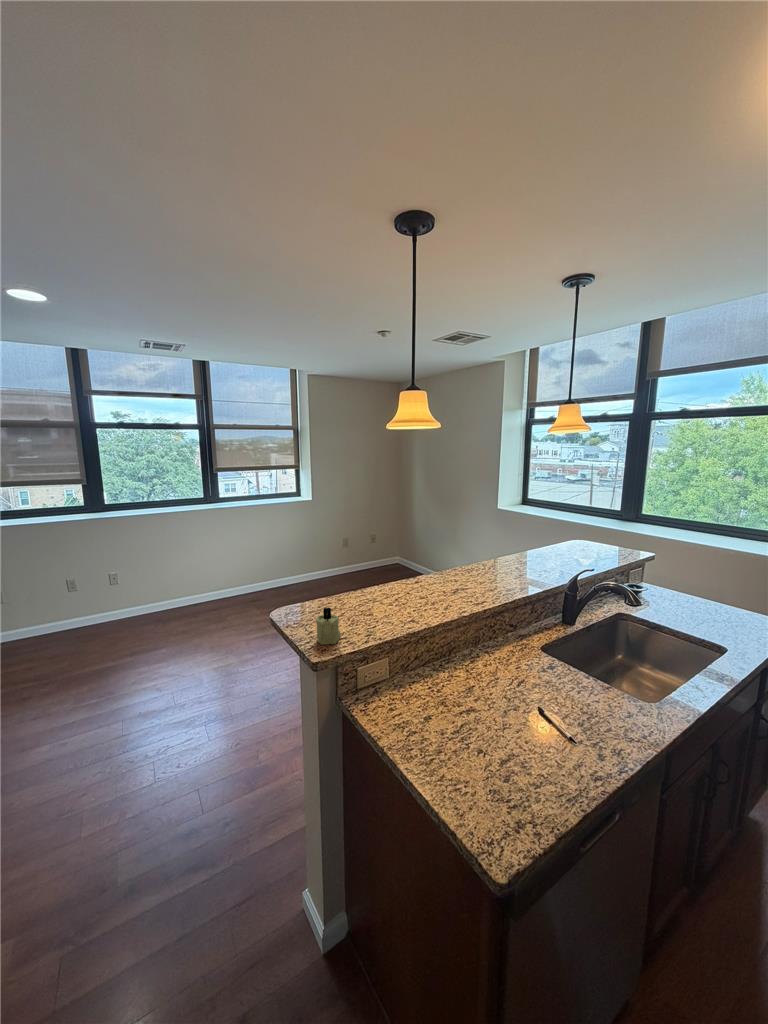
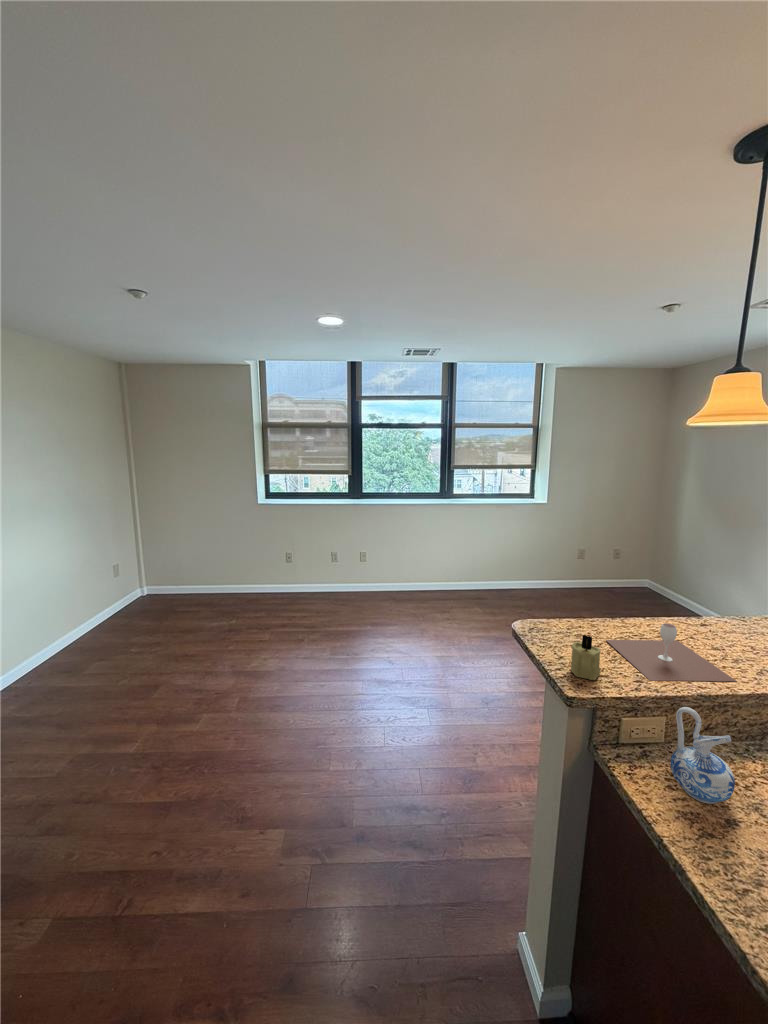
wine glass: none [347,585,432,632] -> present [606,623,736,682]
ceramic pitcher: none [390,645,429,713] -> present [671,707,735,804]

